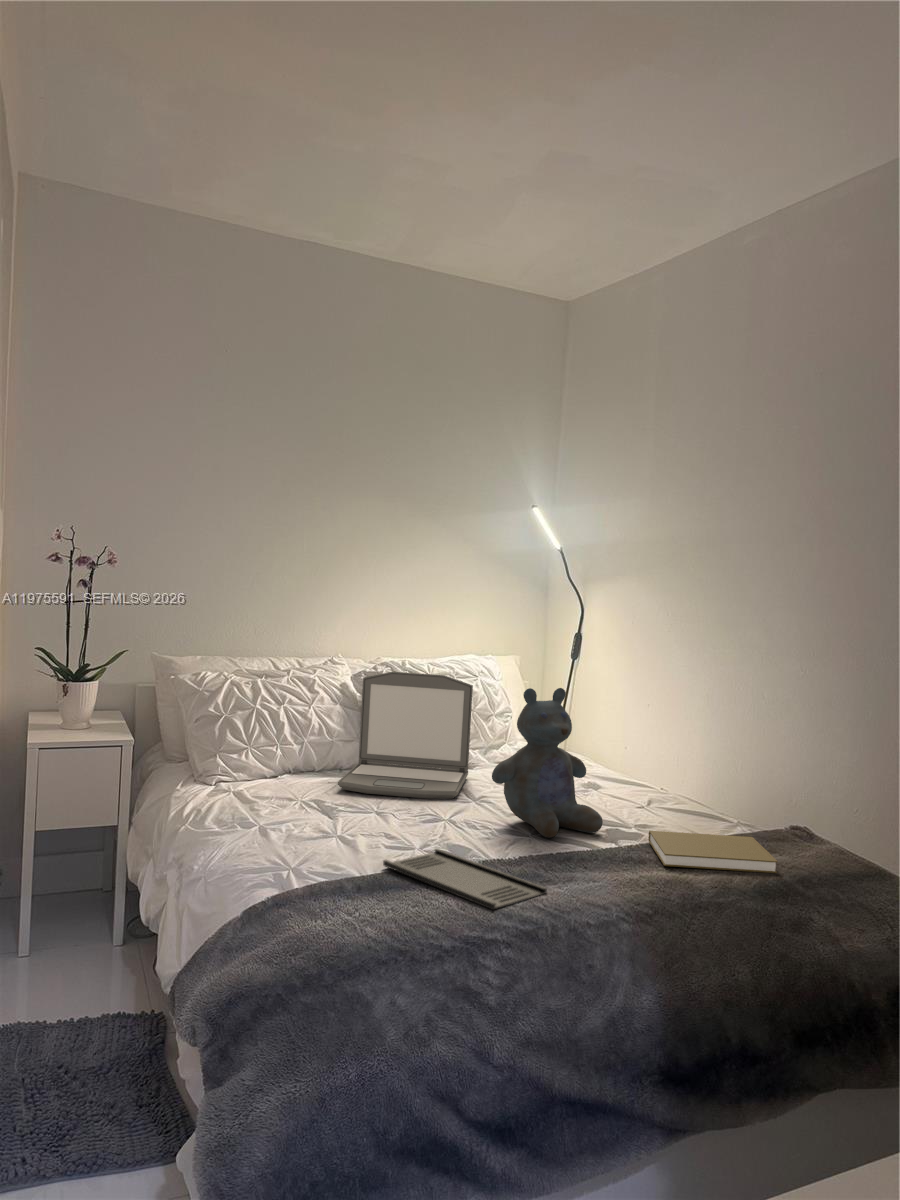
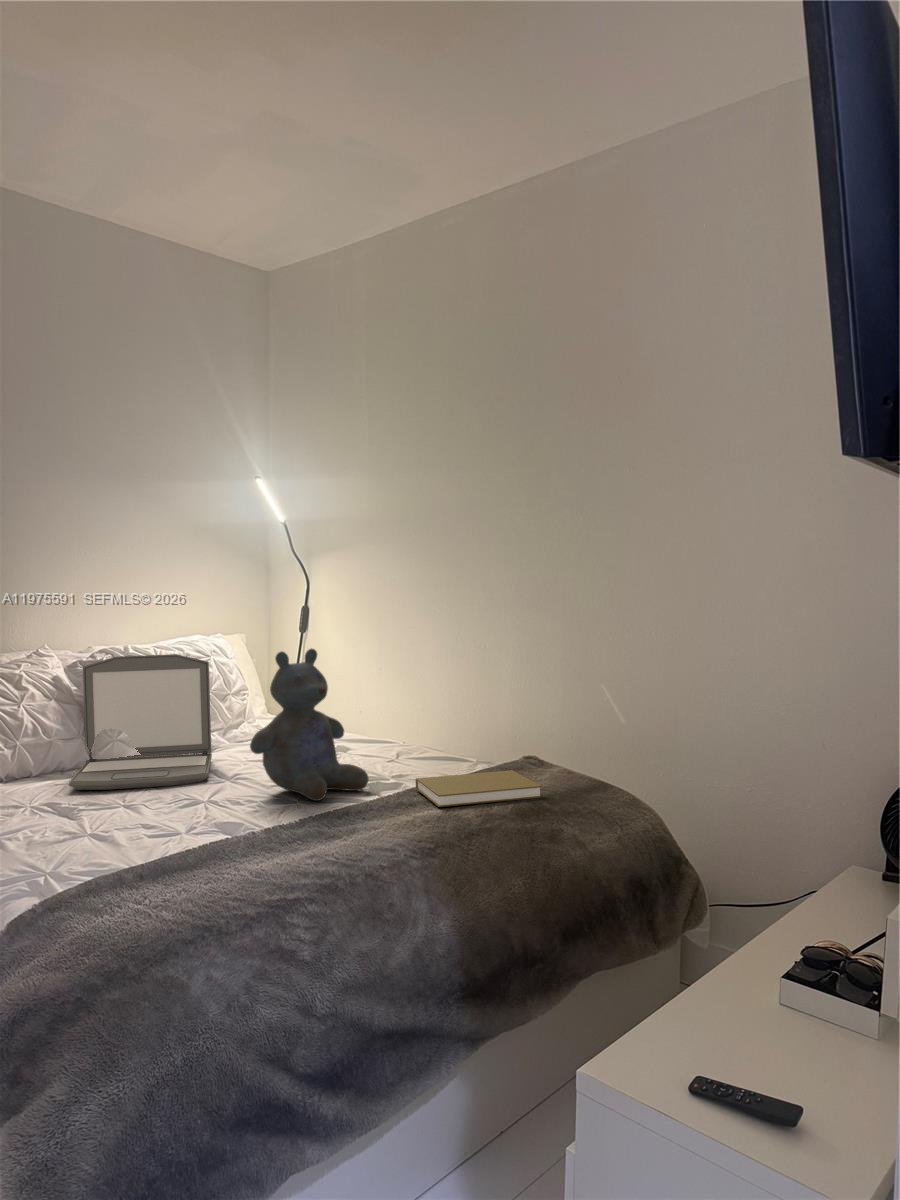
tray: present [383,849,547,910] -> none [152,827,334,872]

